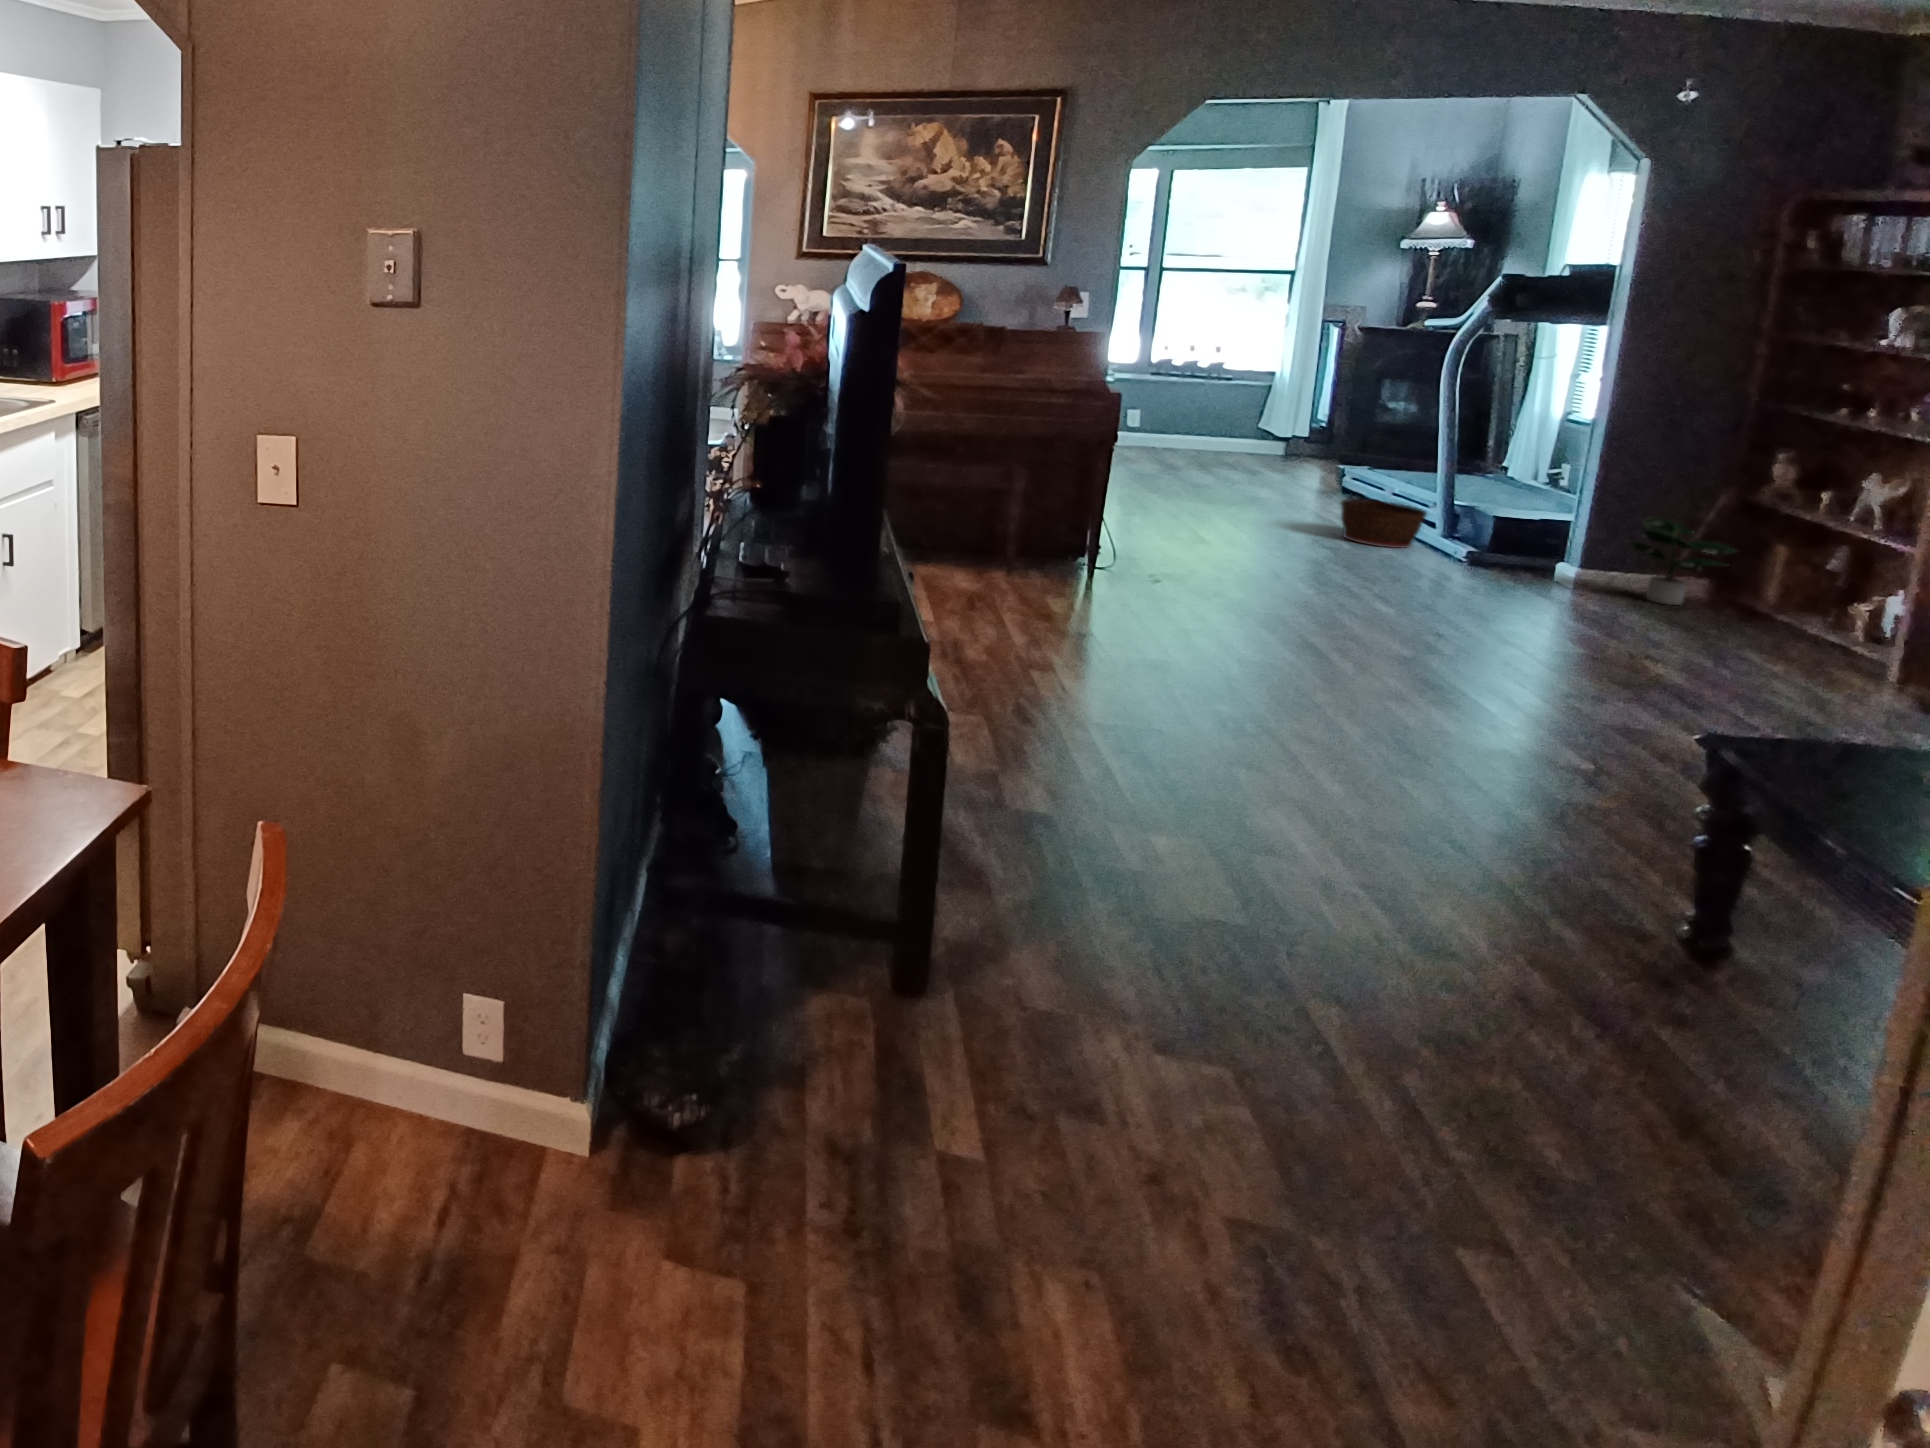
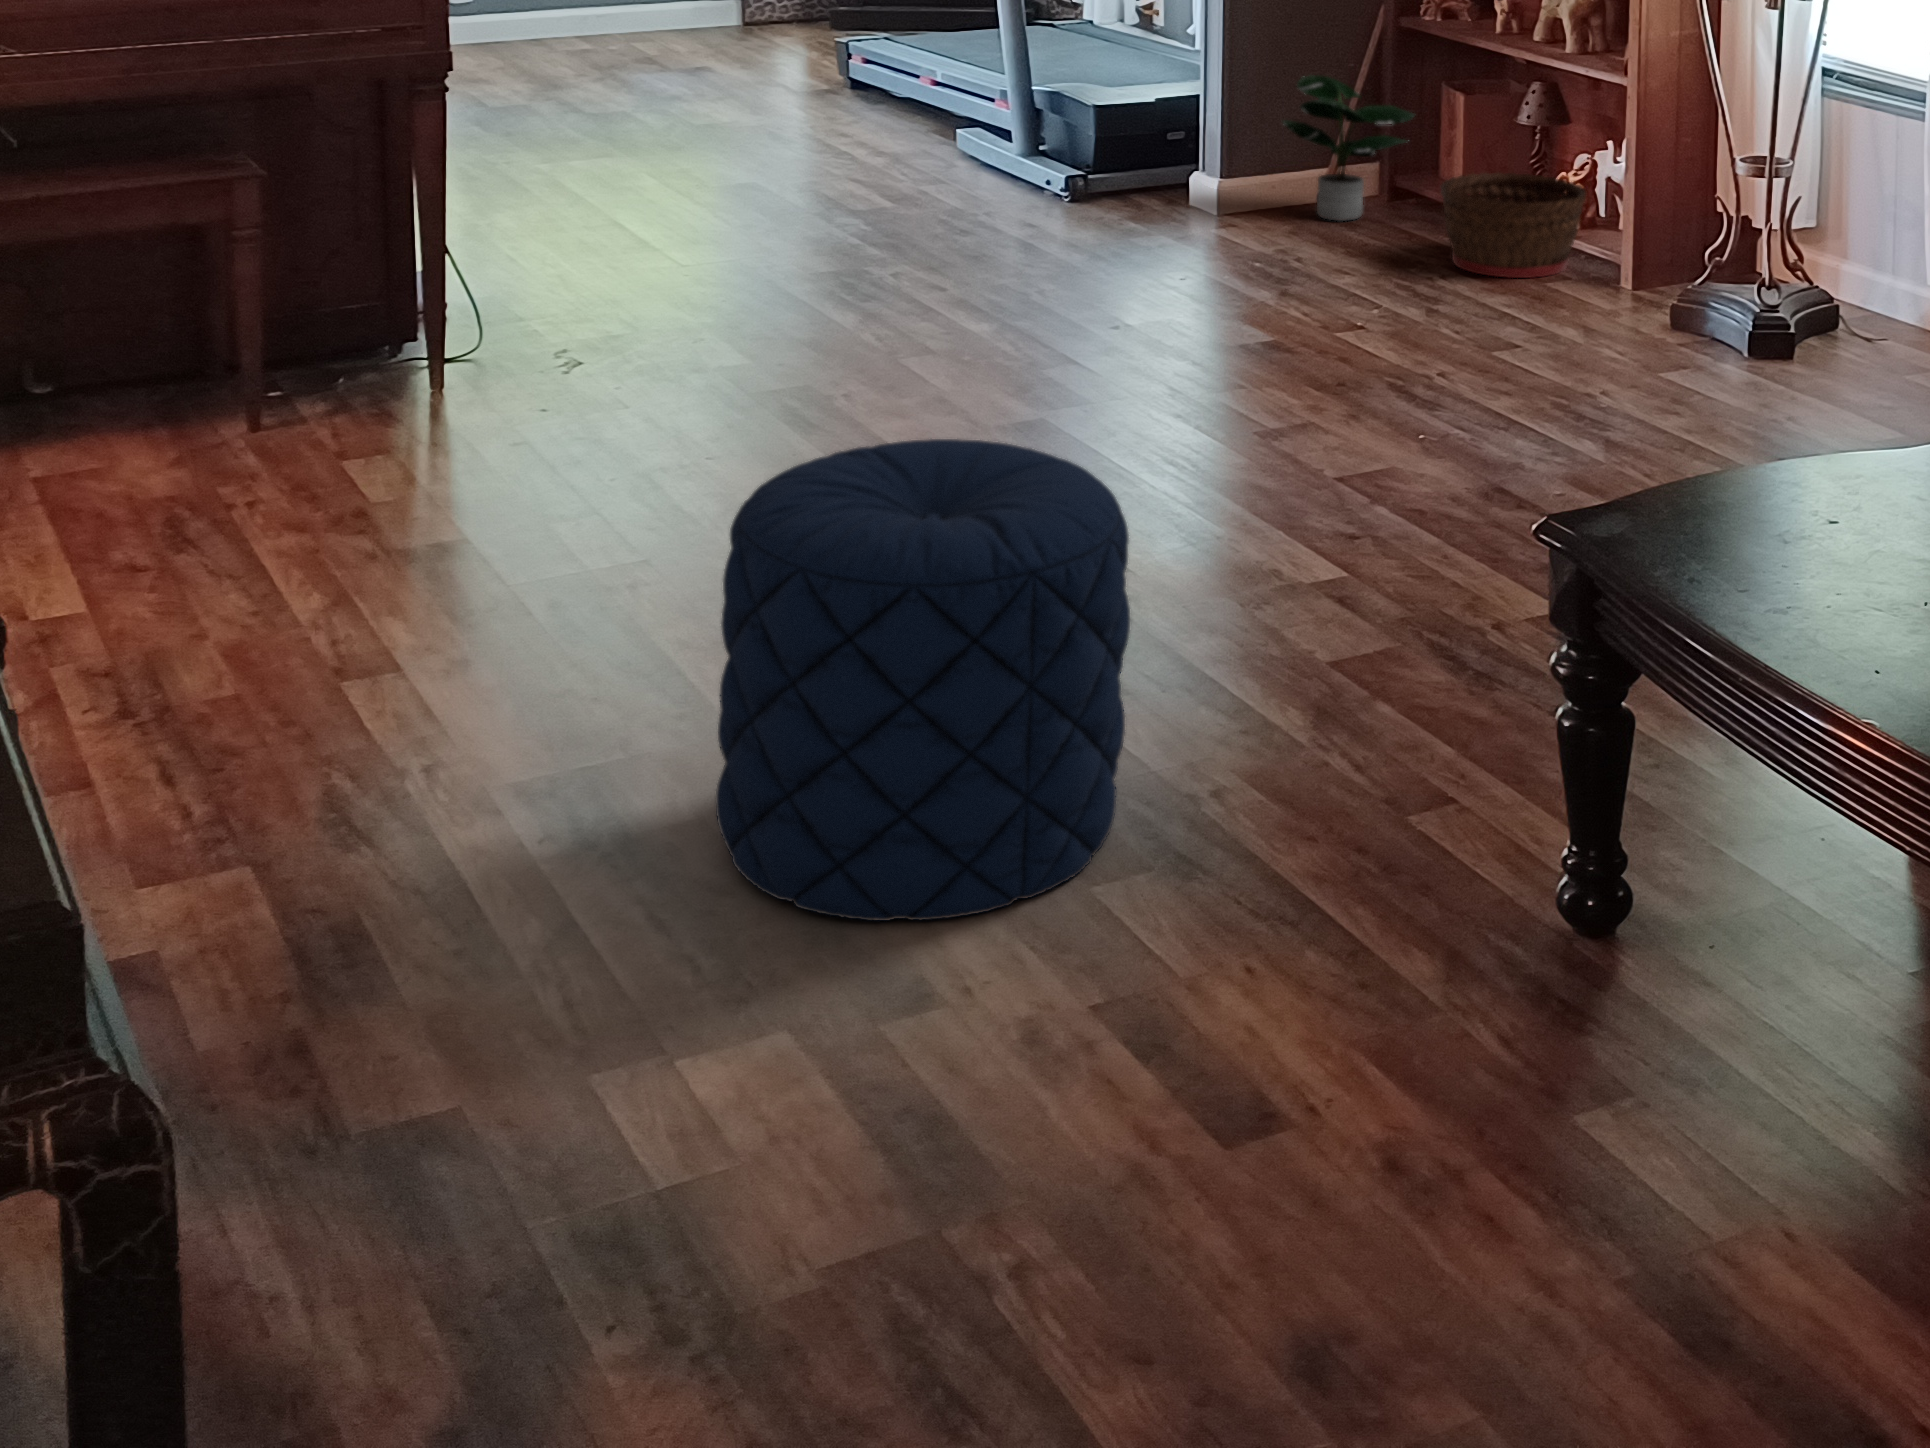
basket: present [1341,499,1427,548] -> present [1441,173,1586,278]
pouf: none [1180,590,1401,784] -> present [716,439,1130,921]

